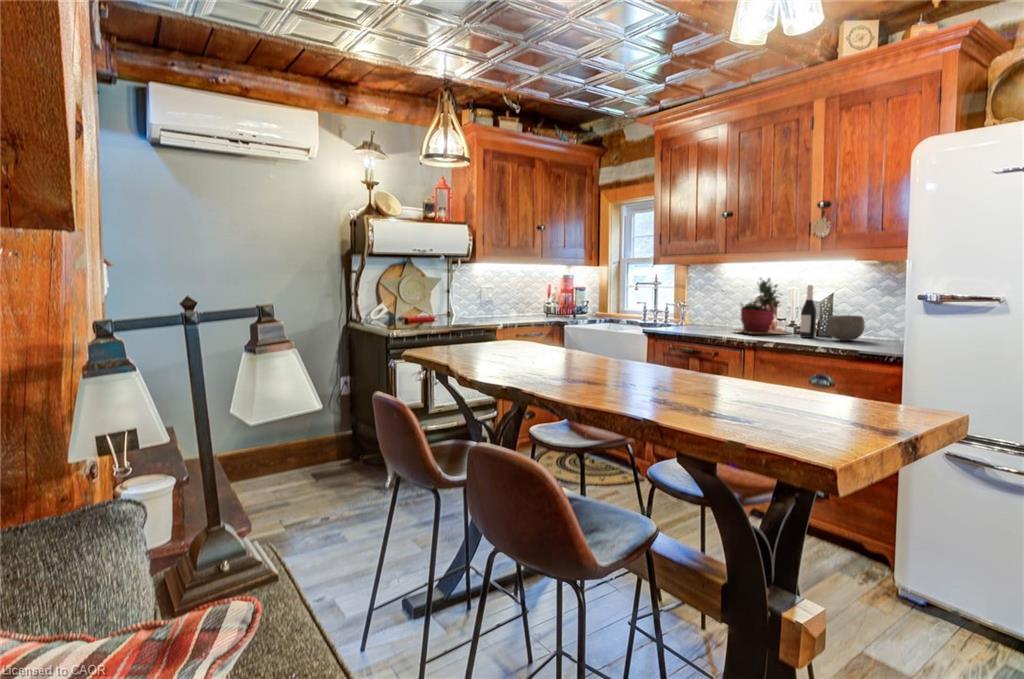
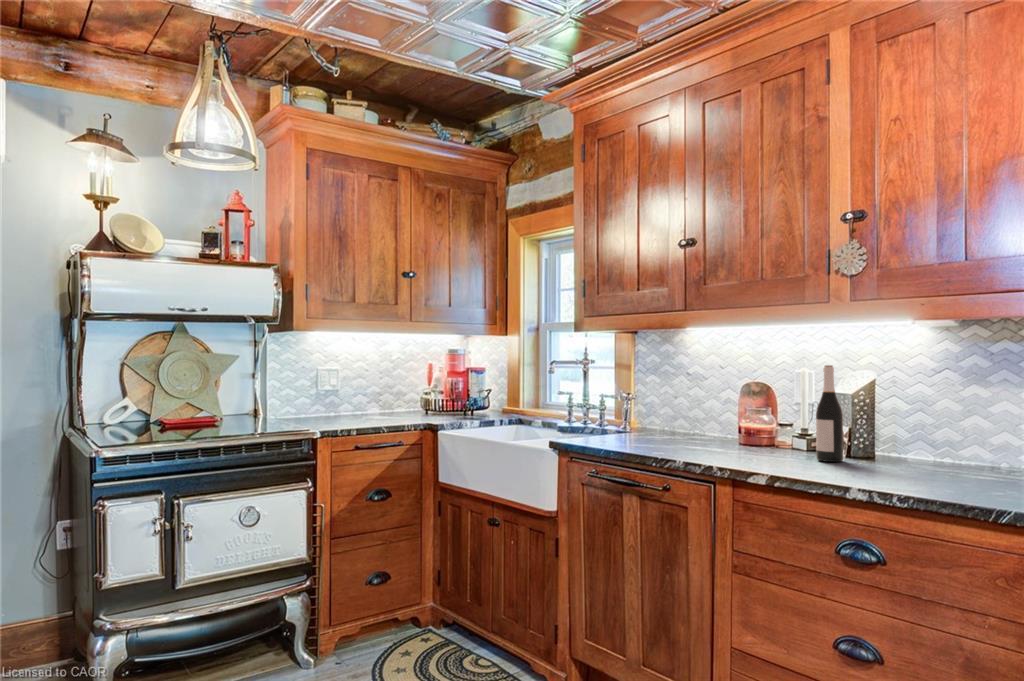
succulent plant: present [736,278,785,334] -> none [695,352,807,454]
ceramic bowl: present [827,315,865,341] -> none [863,421,932,470]

